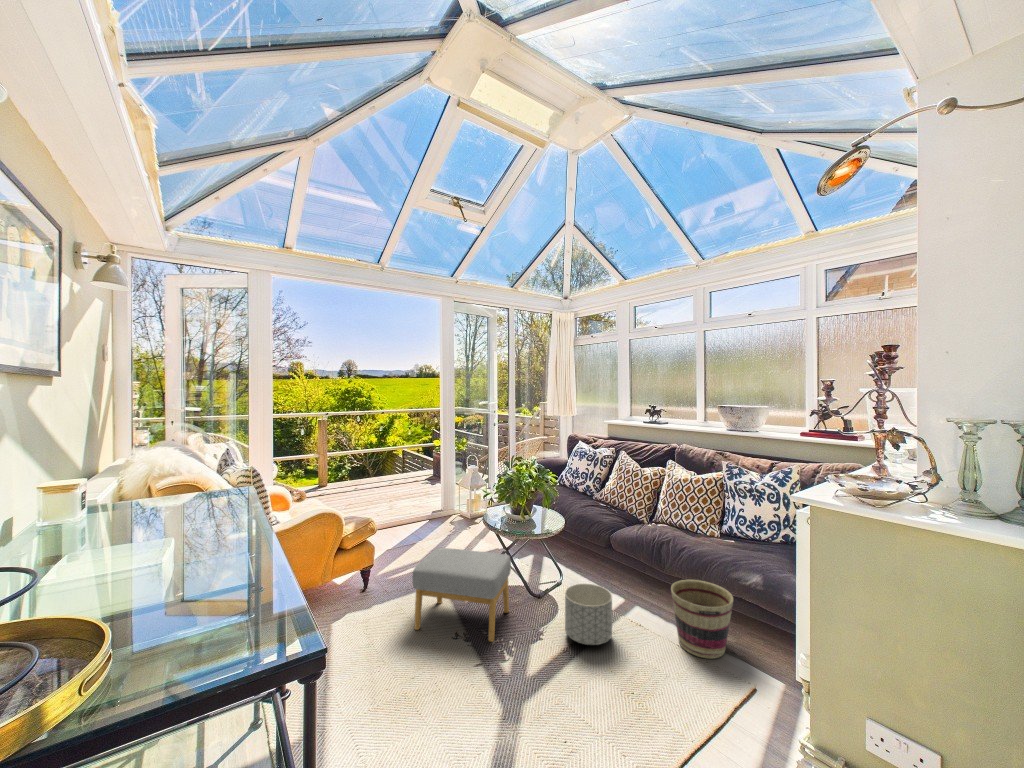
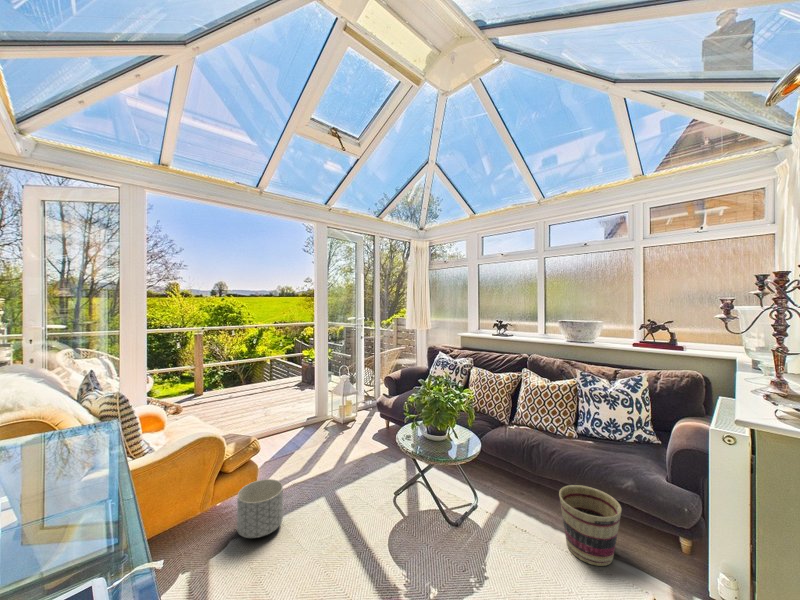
footstool: present [412,548,511,642] -> none [305,466,402,567]
planter: present [565,584,612,645] -> present [237,479,283,538]

